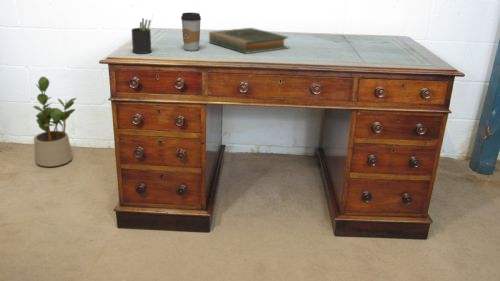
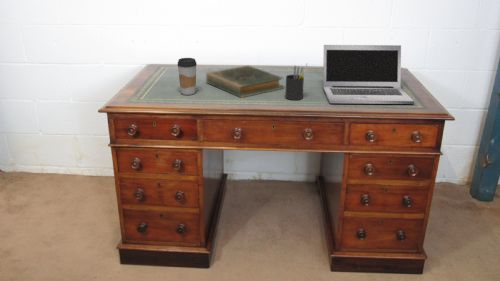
laptop: none [329,4,423,61] -> present [323,45,414,104]
pen holder: present [132,18,151,54] -> present [285,65,307,100]
potted plant: present [34,77,76,167] -> none [40,112,82,198]

